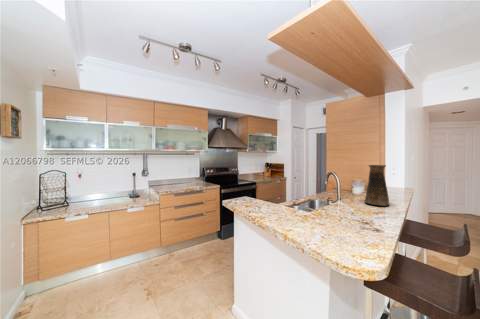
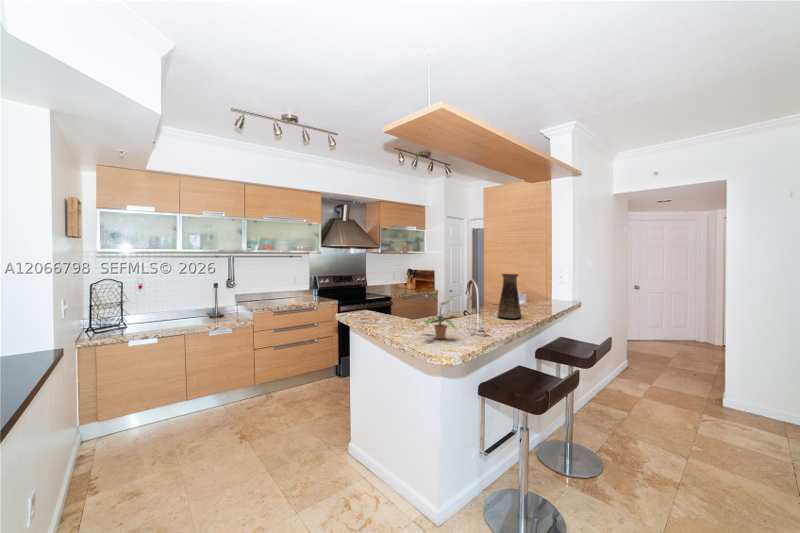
potted plant: none [312,183,360,234] -> present [425,293,455,339]

